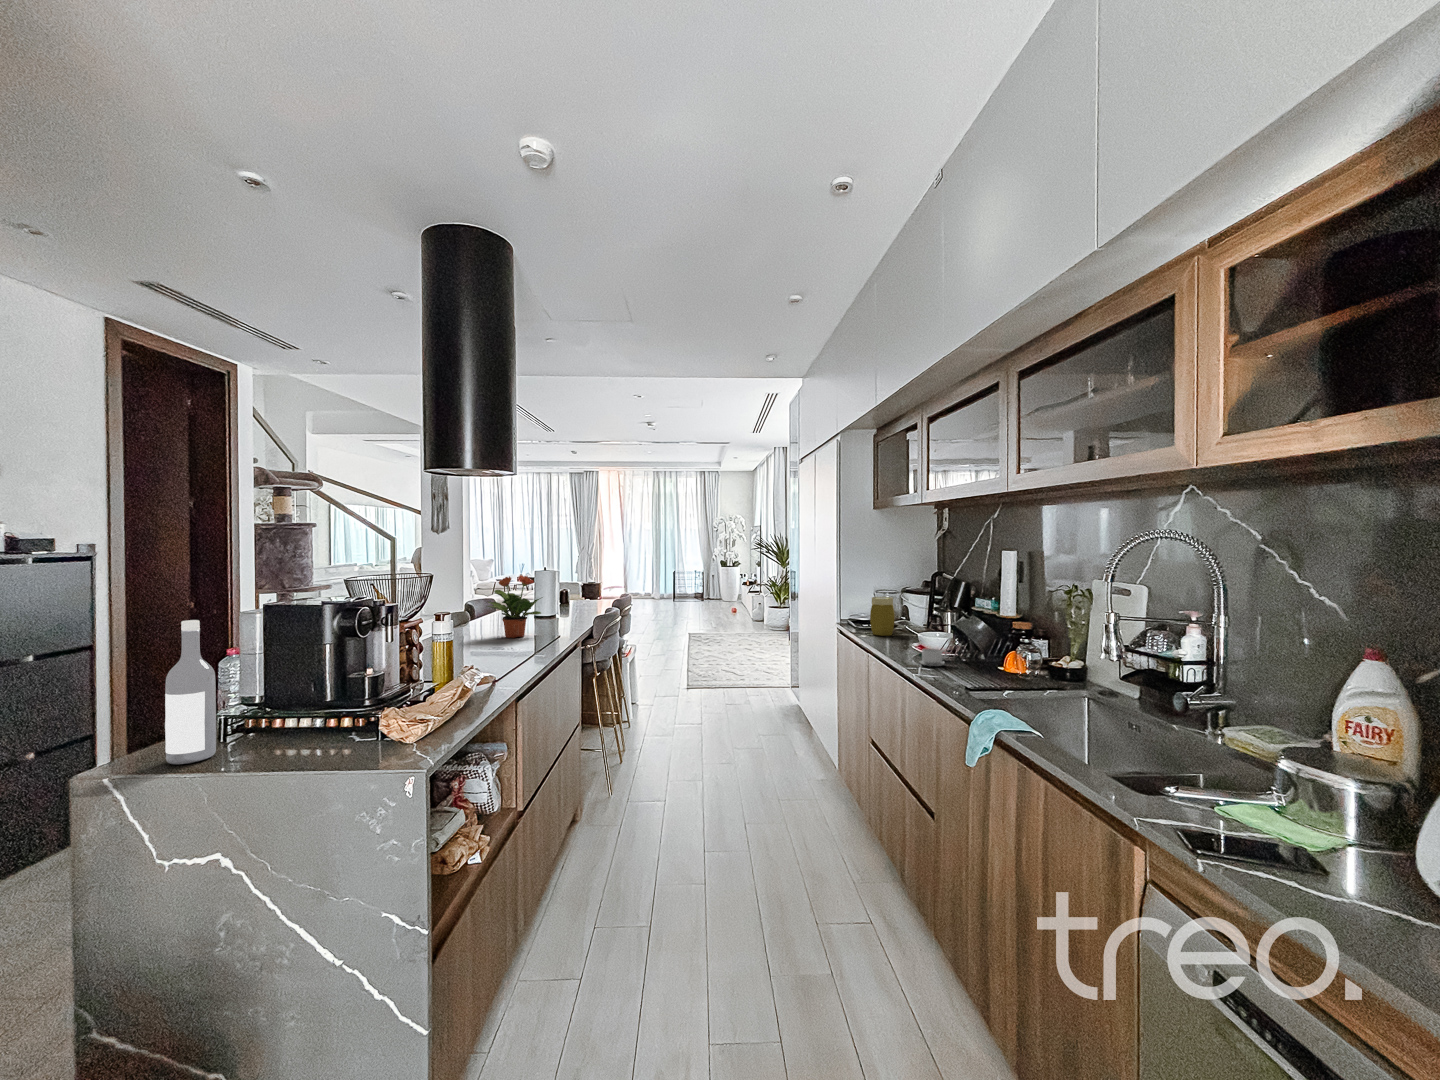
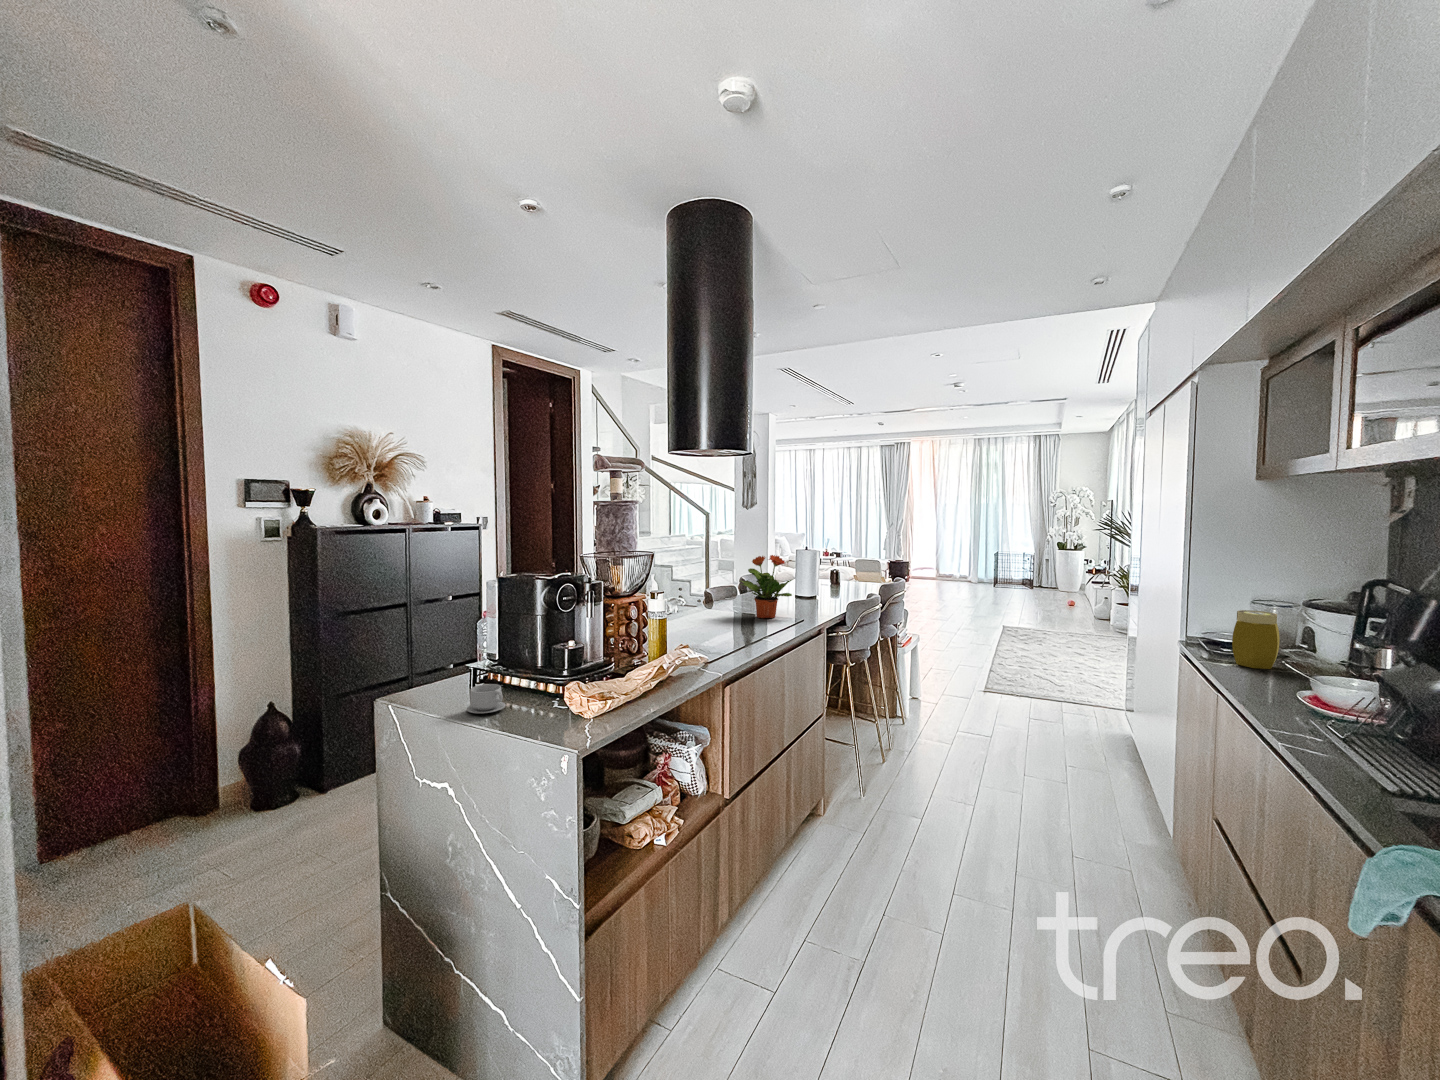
wine bottle: present [165,620,216,764] -> none [427,586,462,704]
teacup: present [920,648,947,666] -> present [467,684,505,713]

